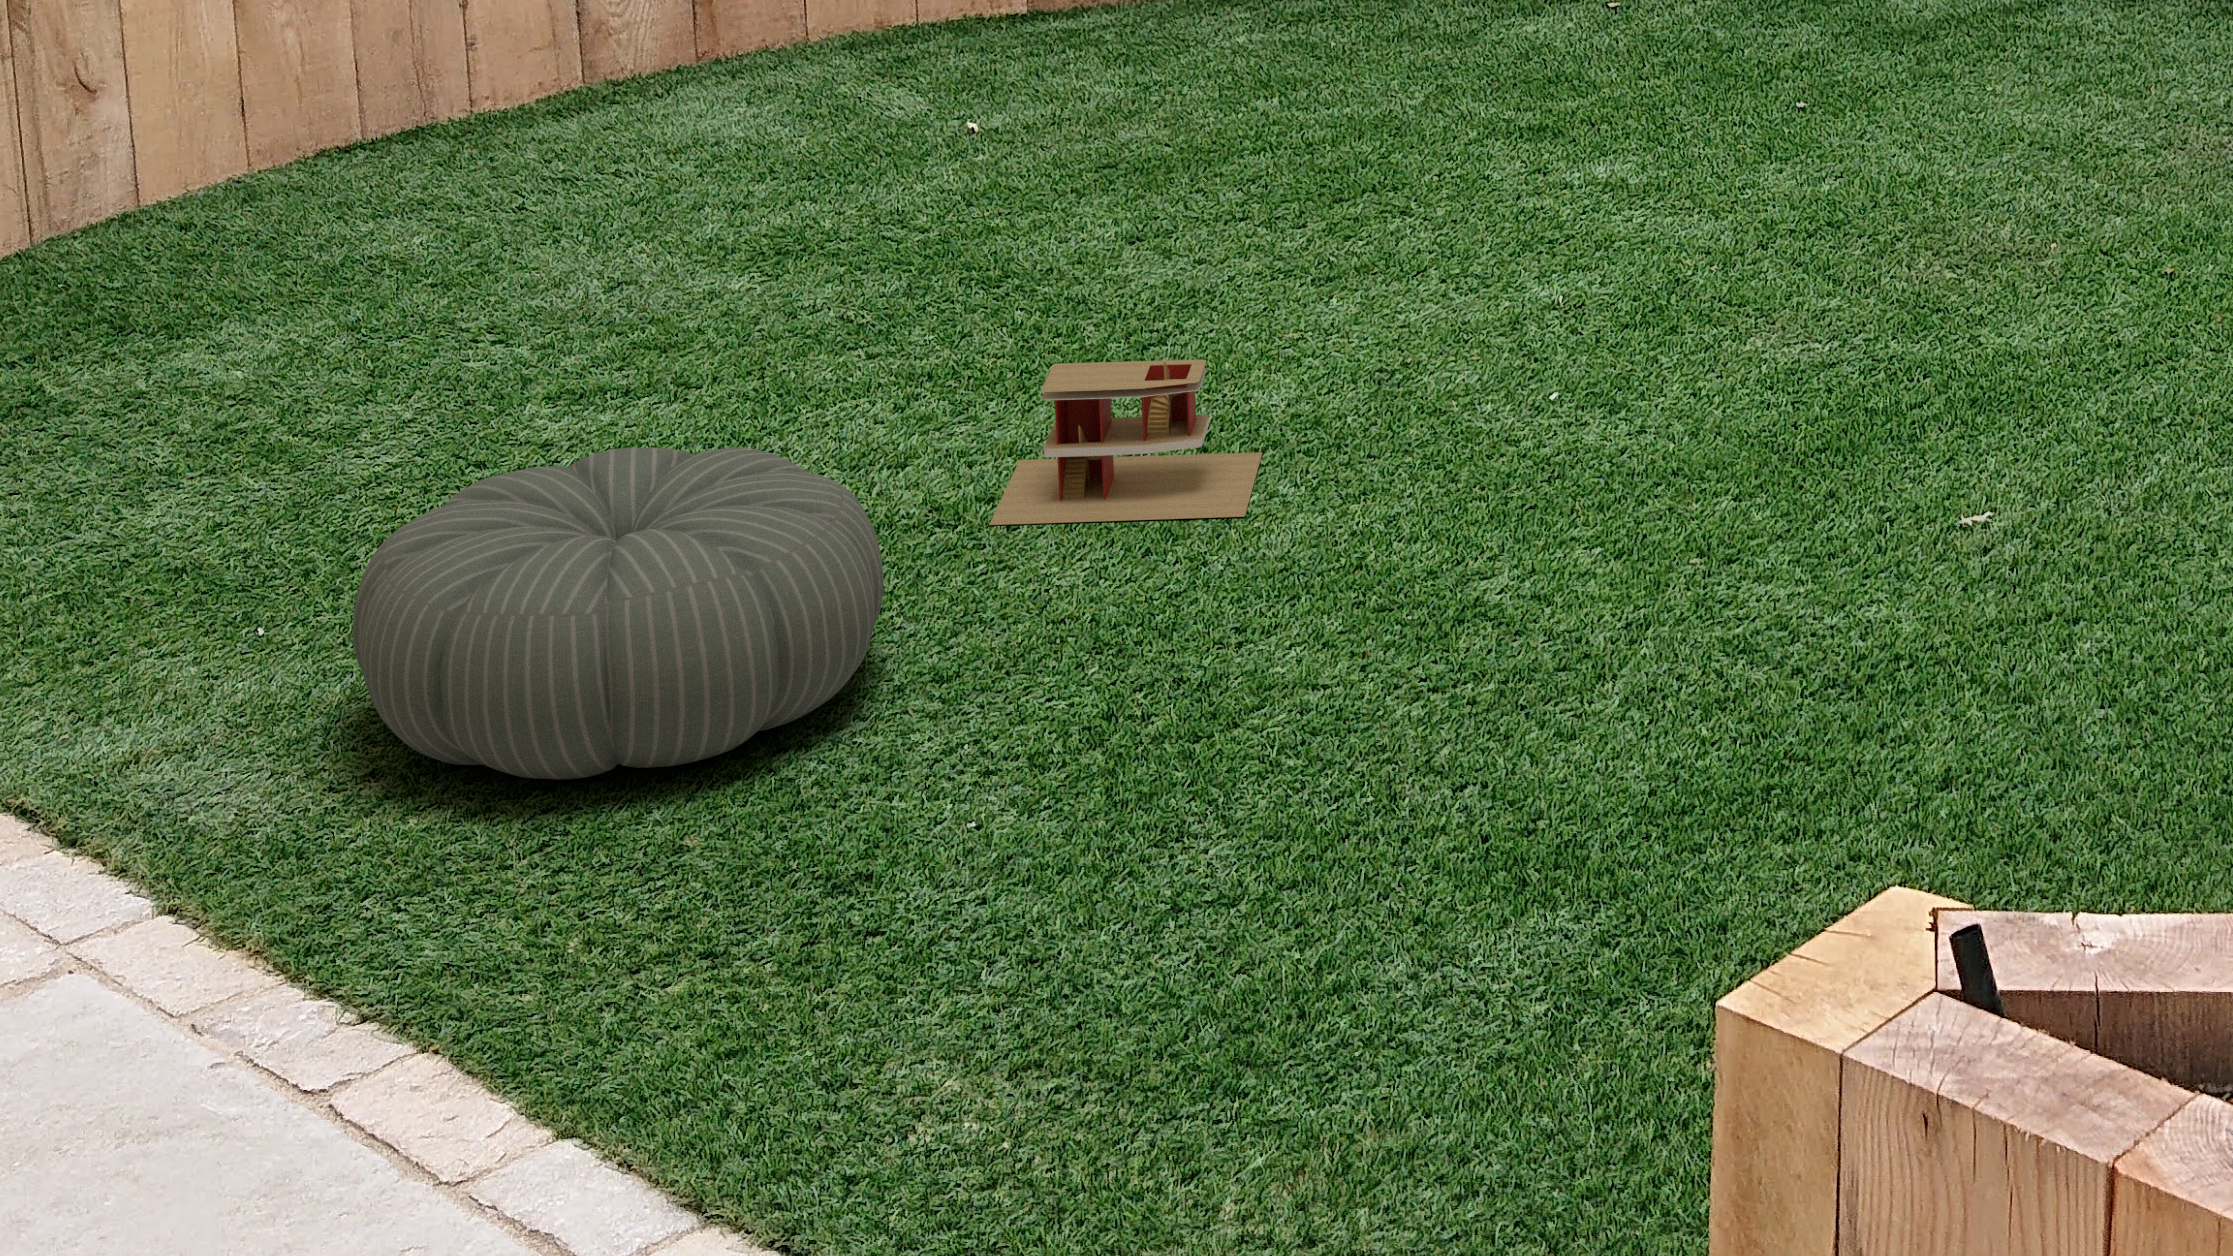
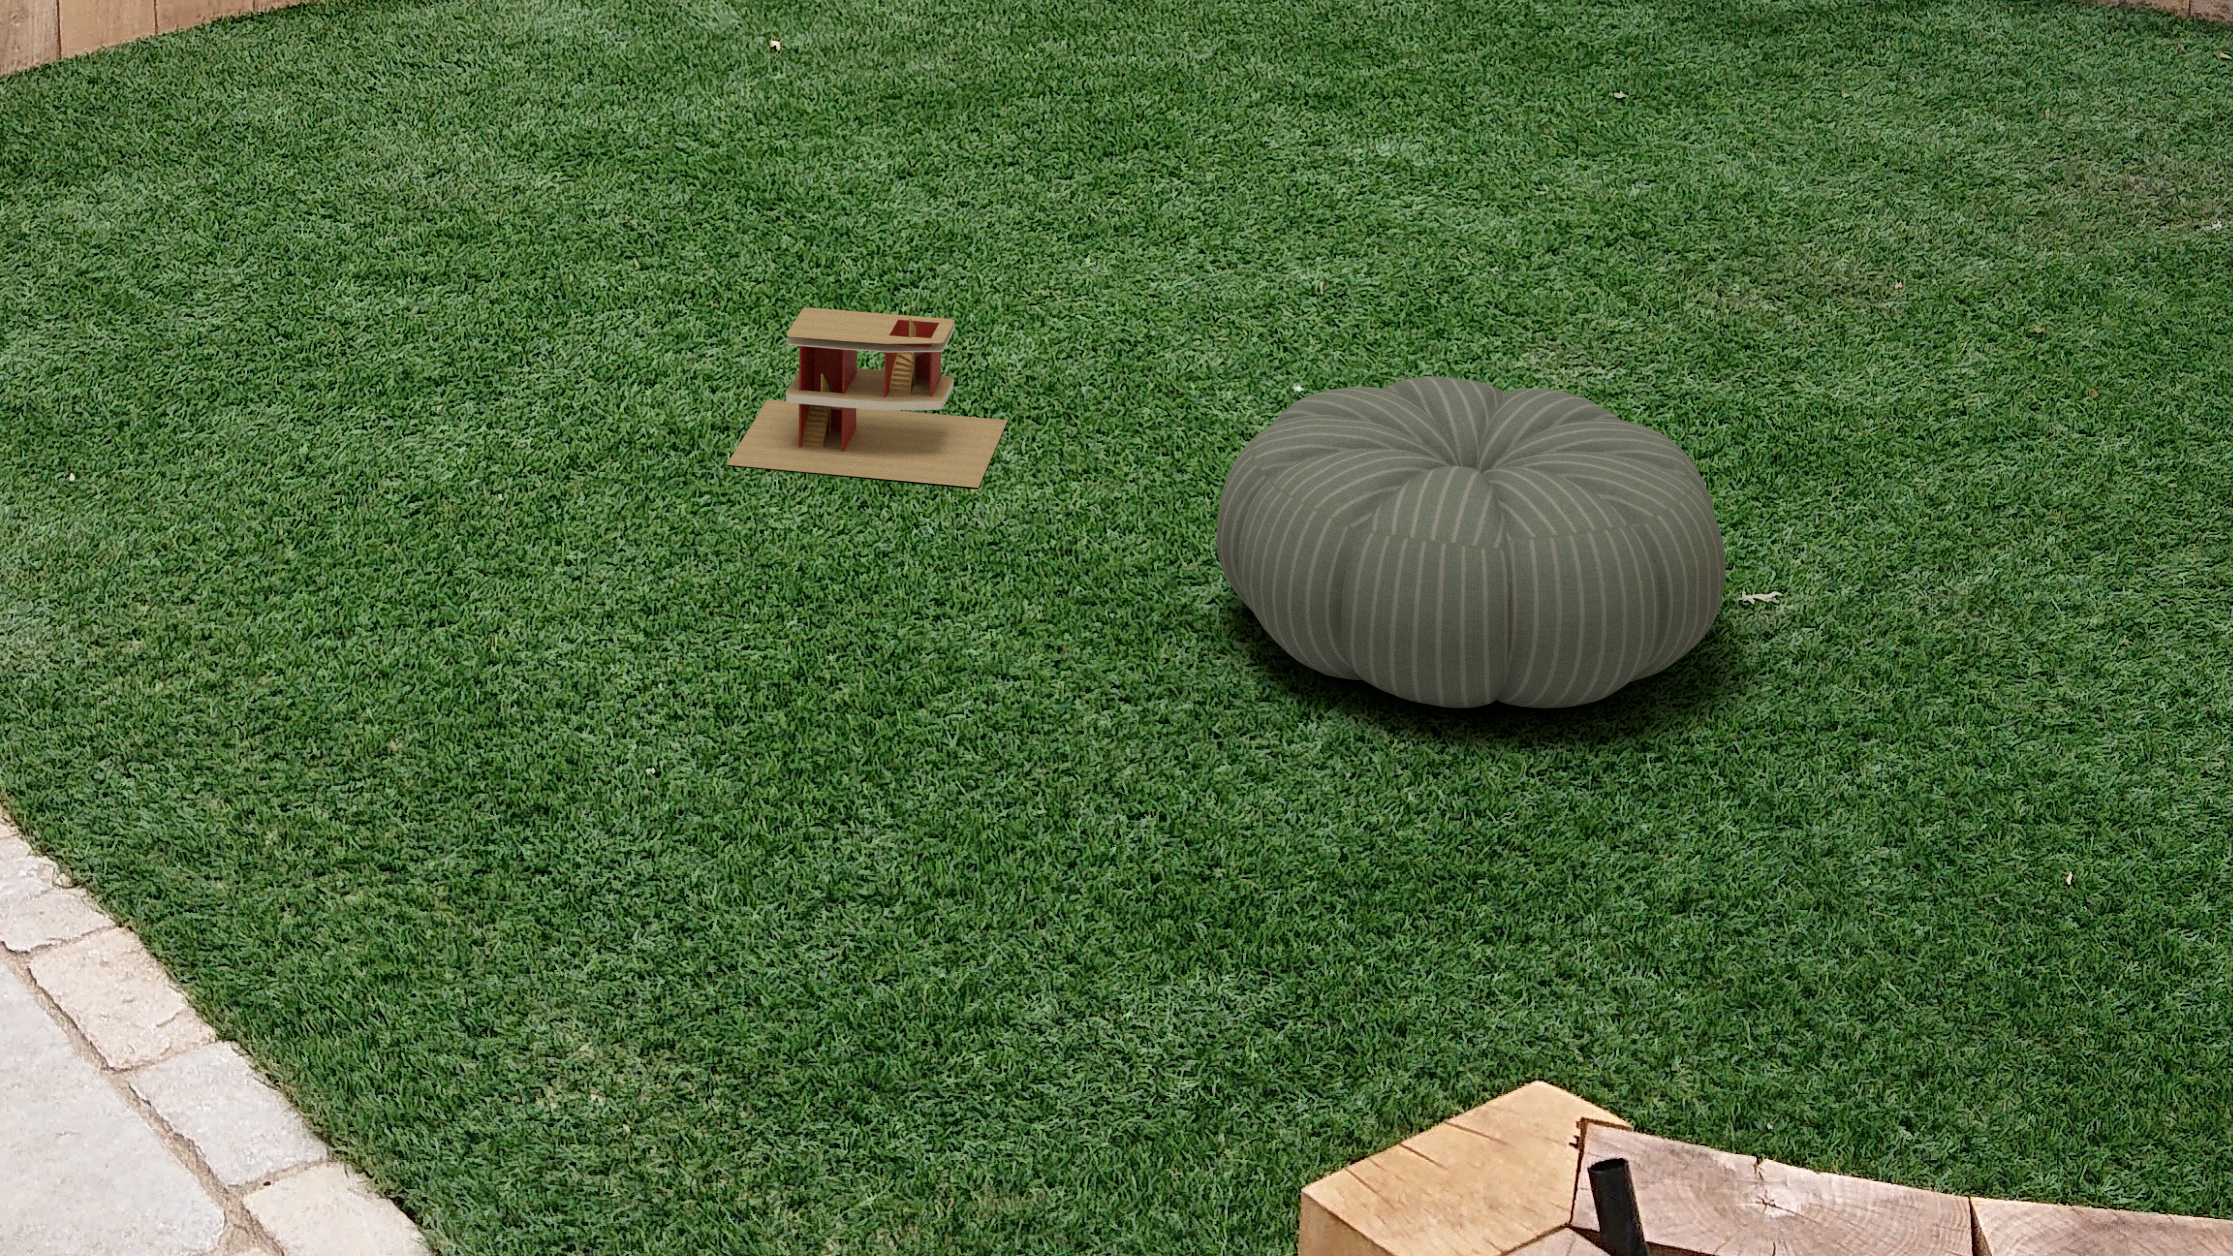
pouf: present [353,448,884,779] -> present [1216,376,1726,708]

